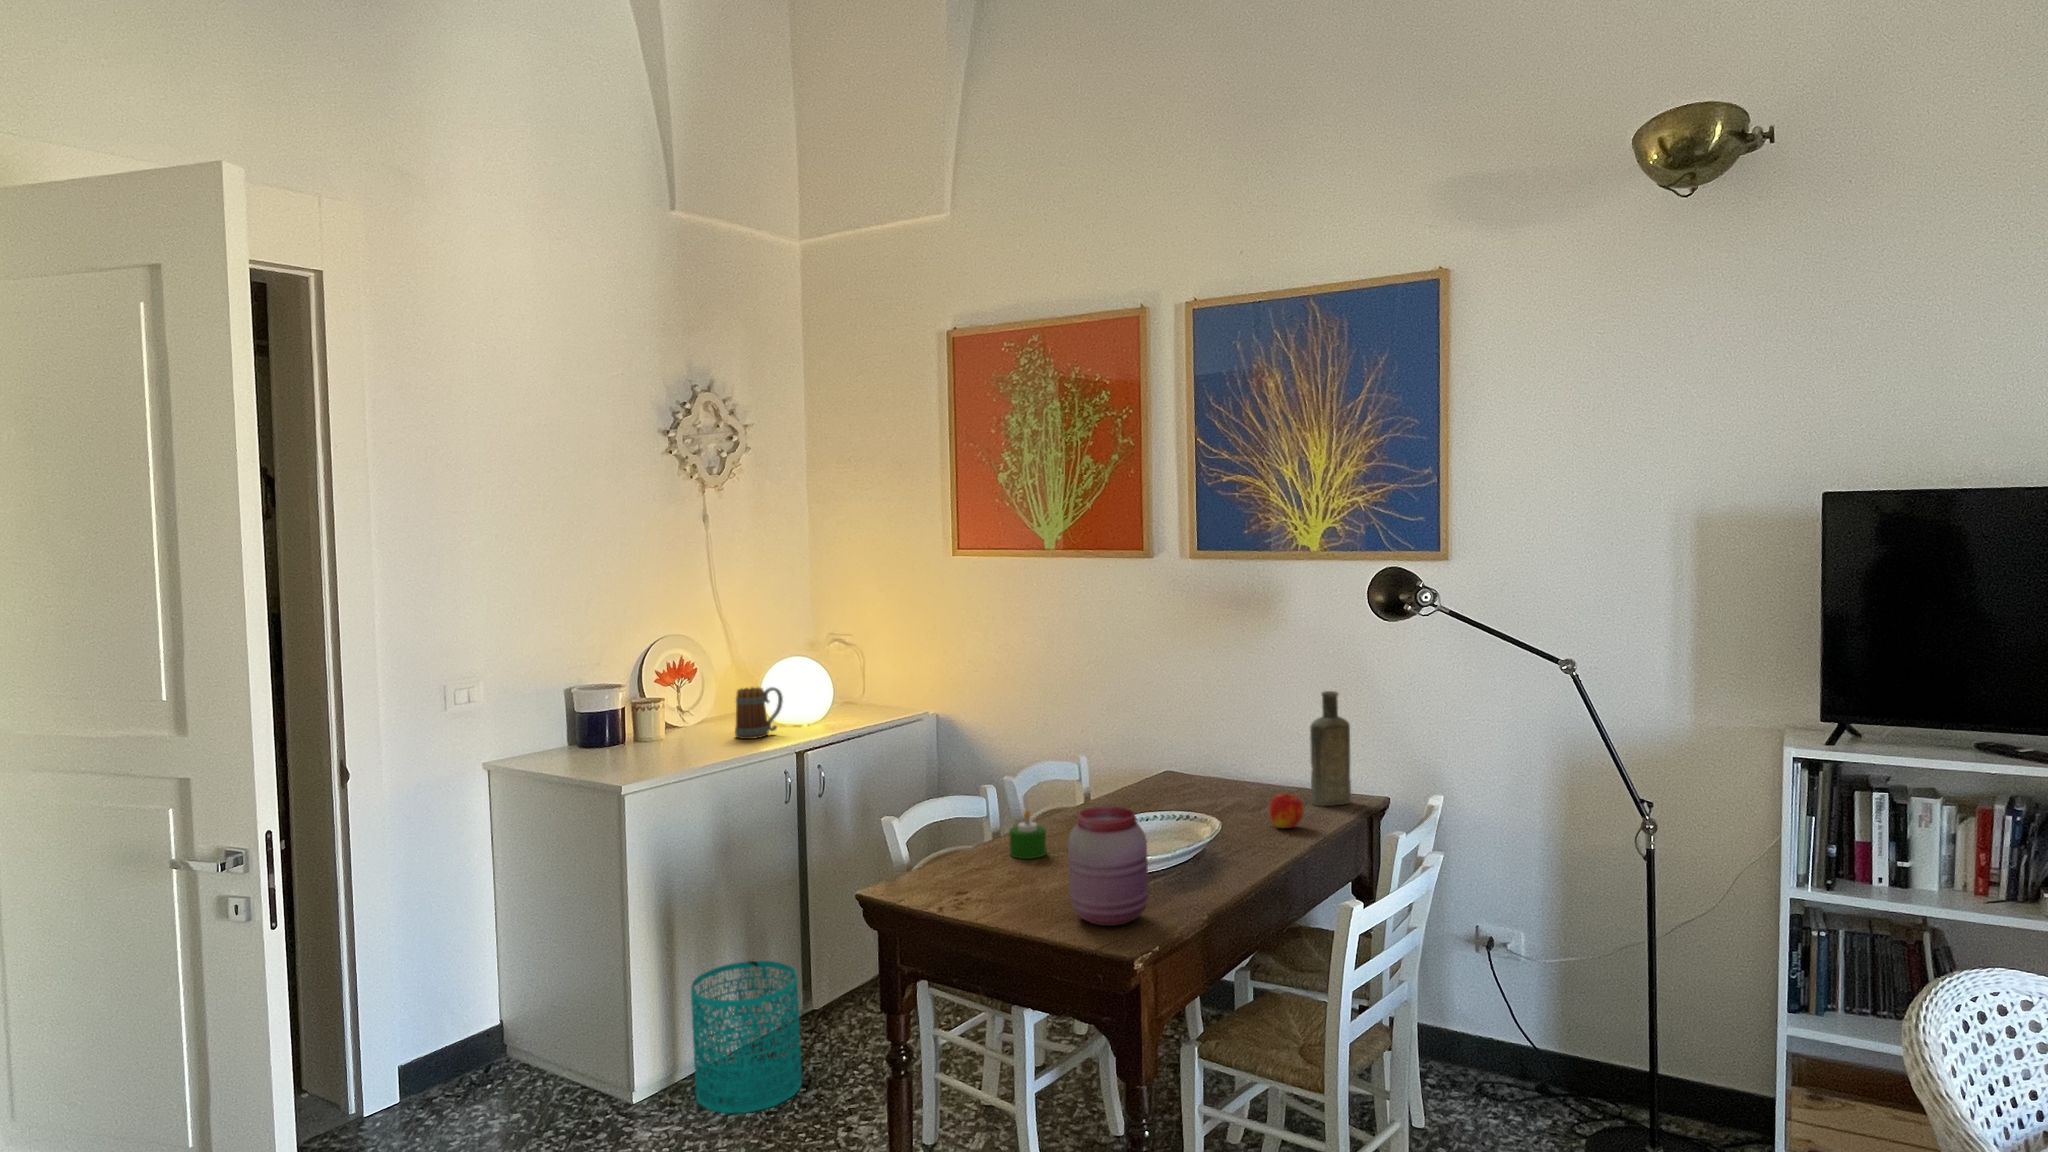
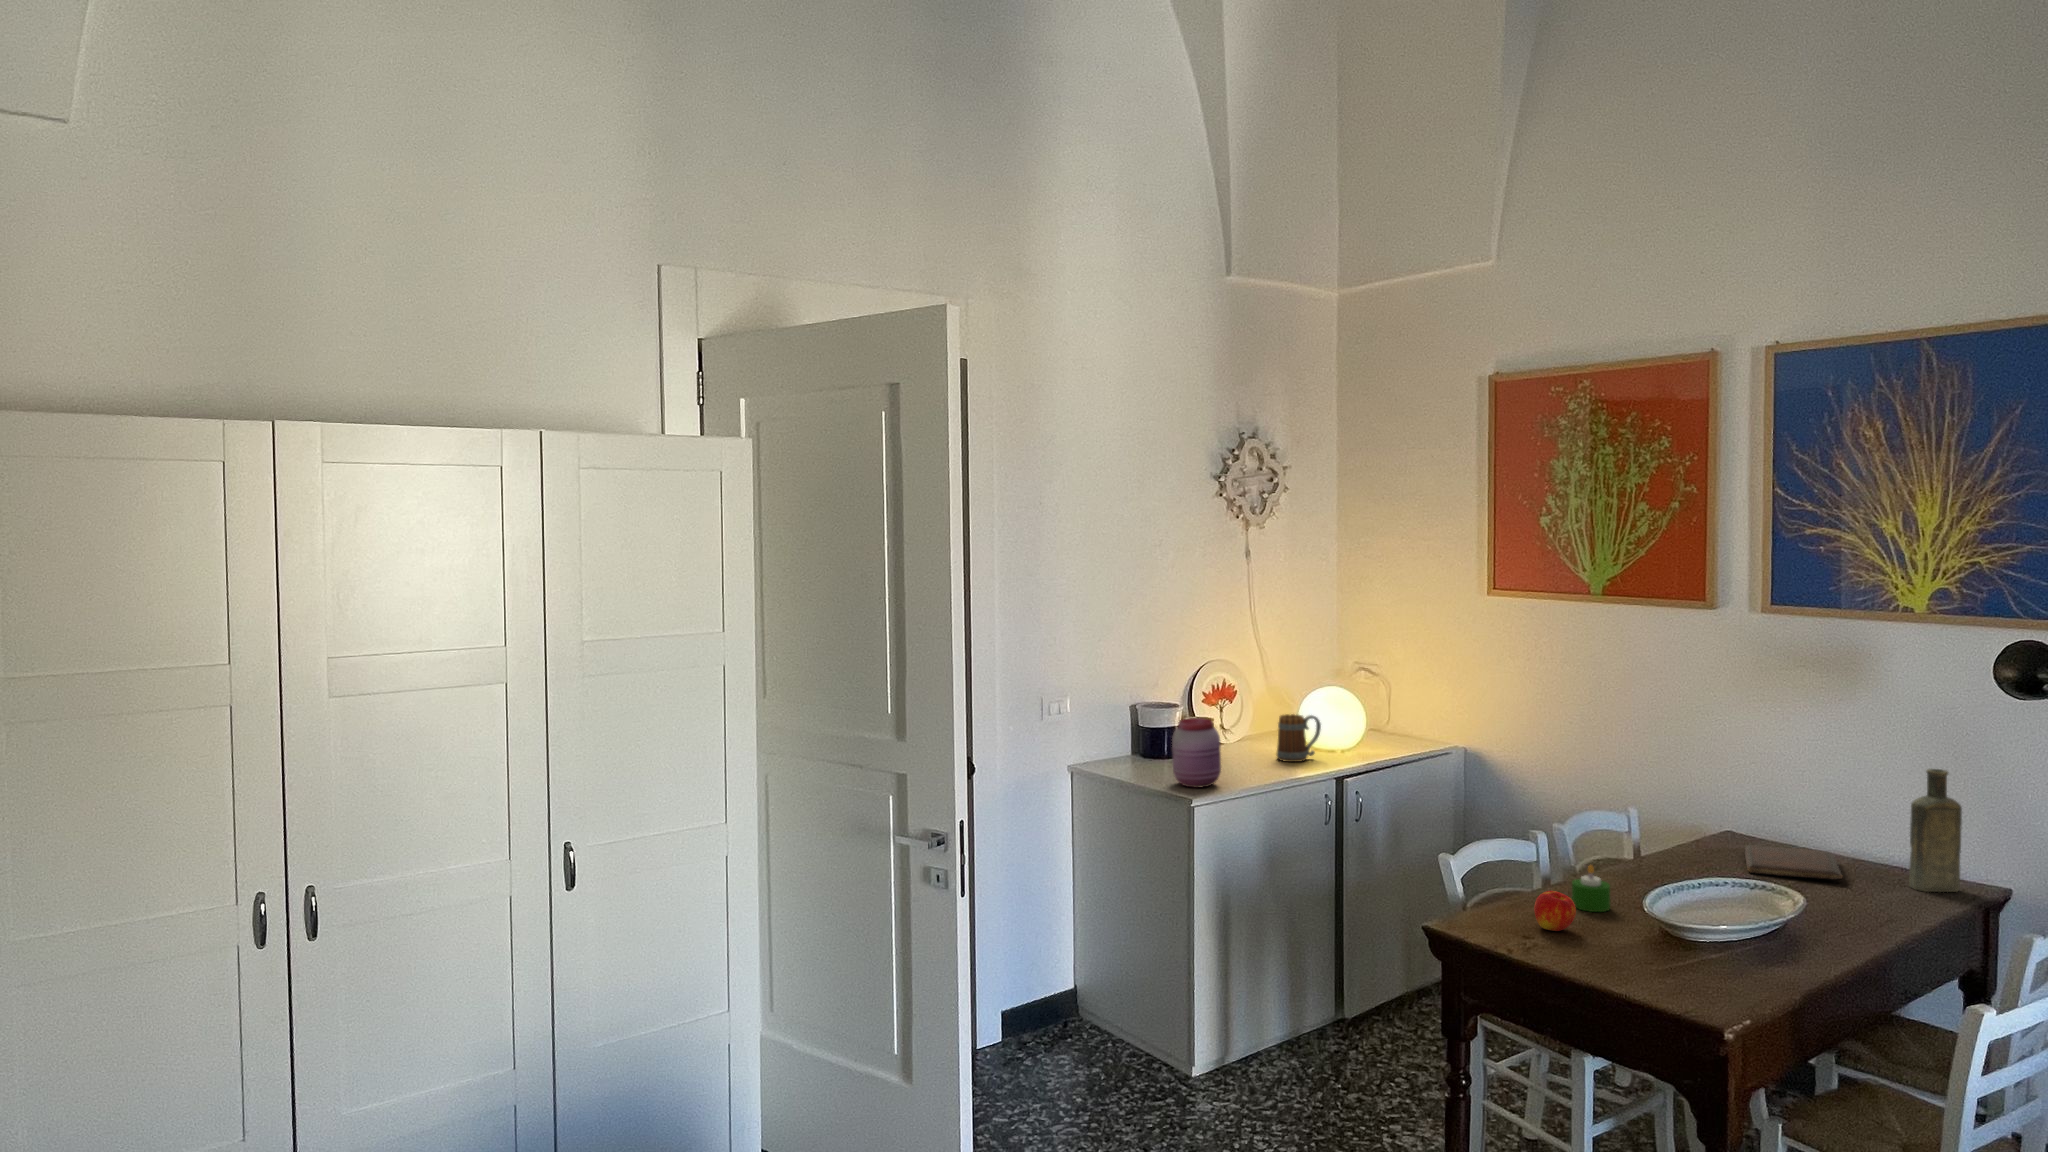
book: none [1178,779,1257,806] -> present [1745,845,1842,880]
apple: present [1269,793,1304,828] -> present [1534,891,1576,931]
jar: present [1068,807,1148,926] -> present [1172,718,1221,787]
wastebasket: present [691,961,802,1114] -> none [1245,967,1342,1104]

